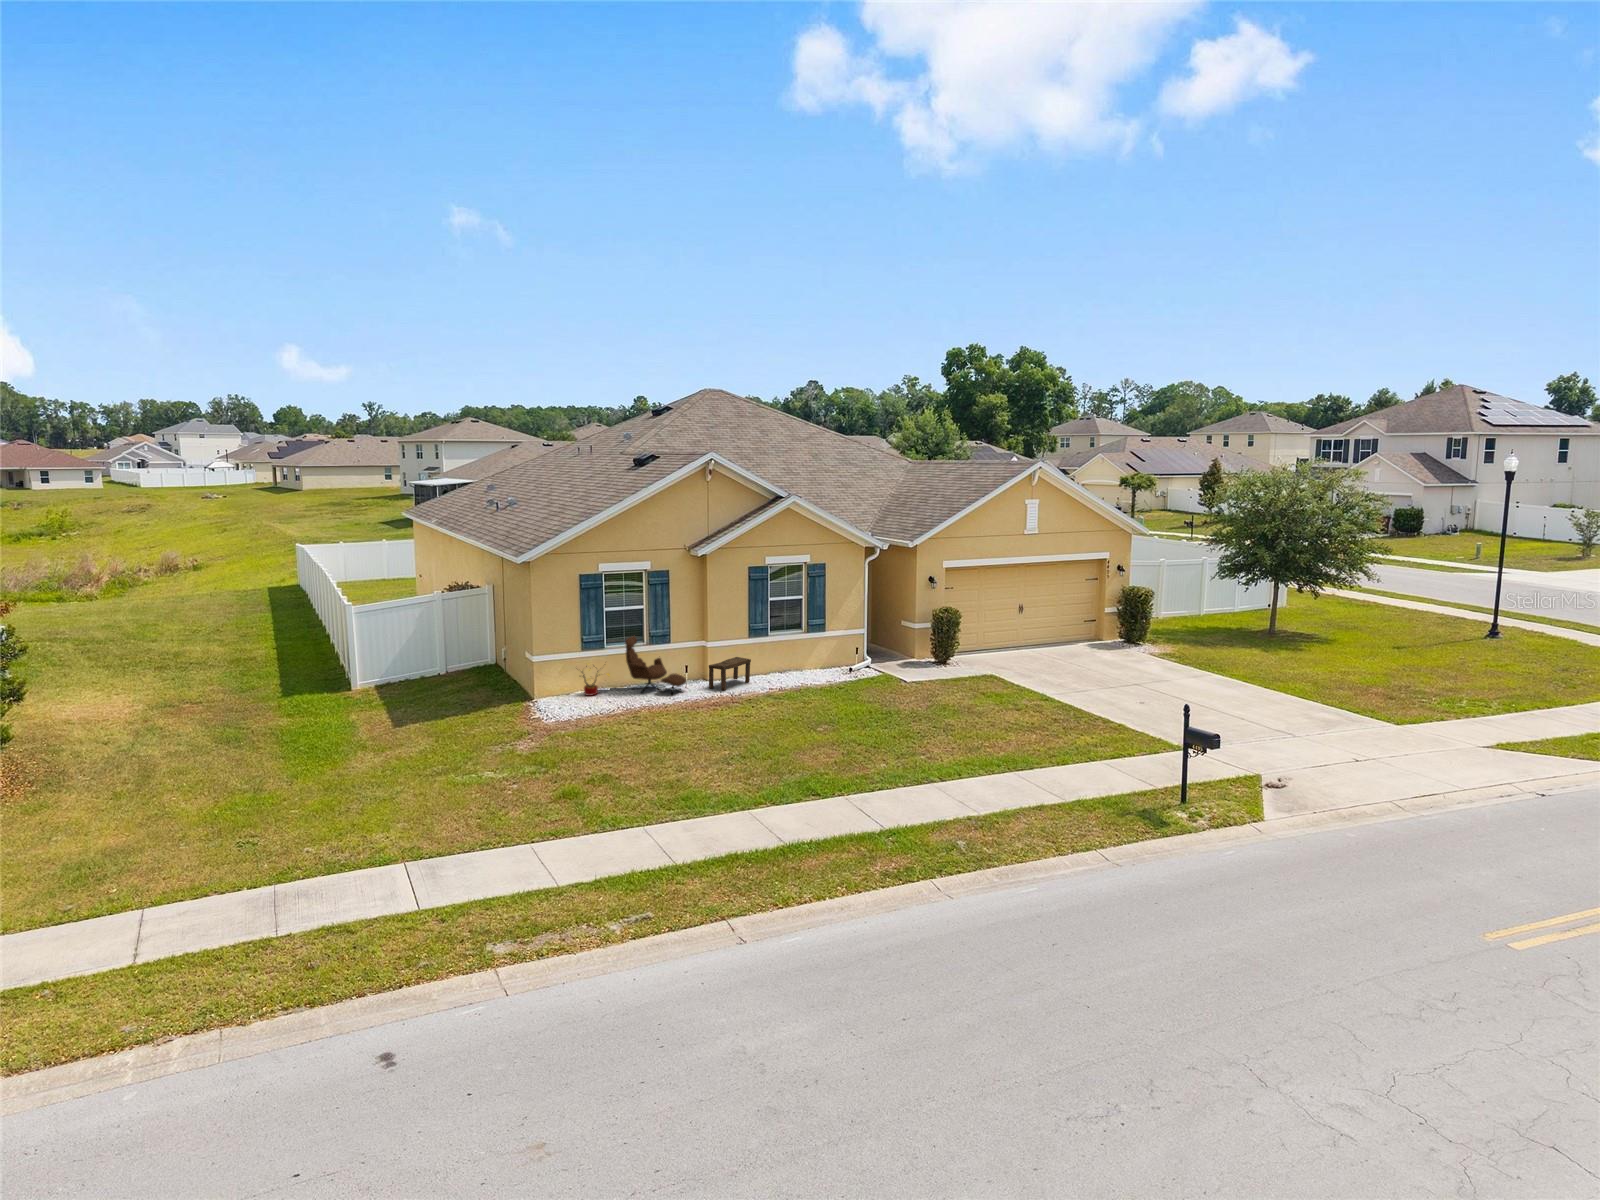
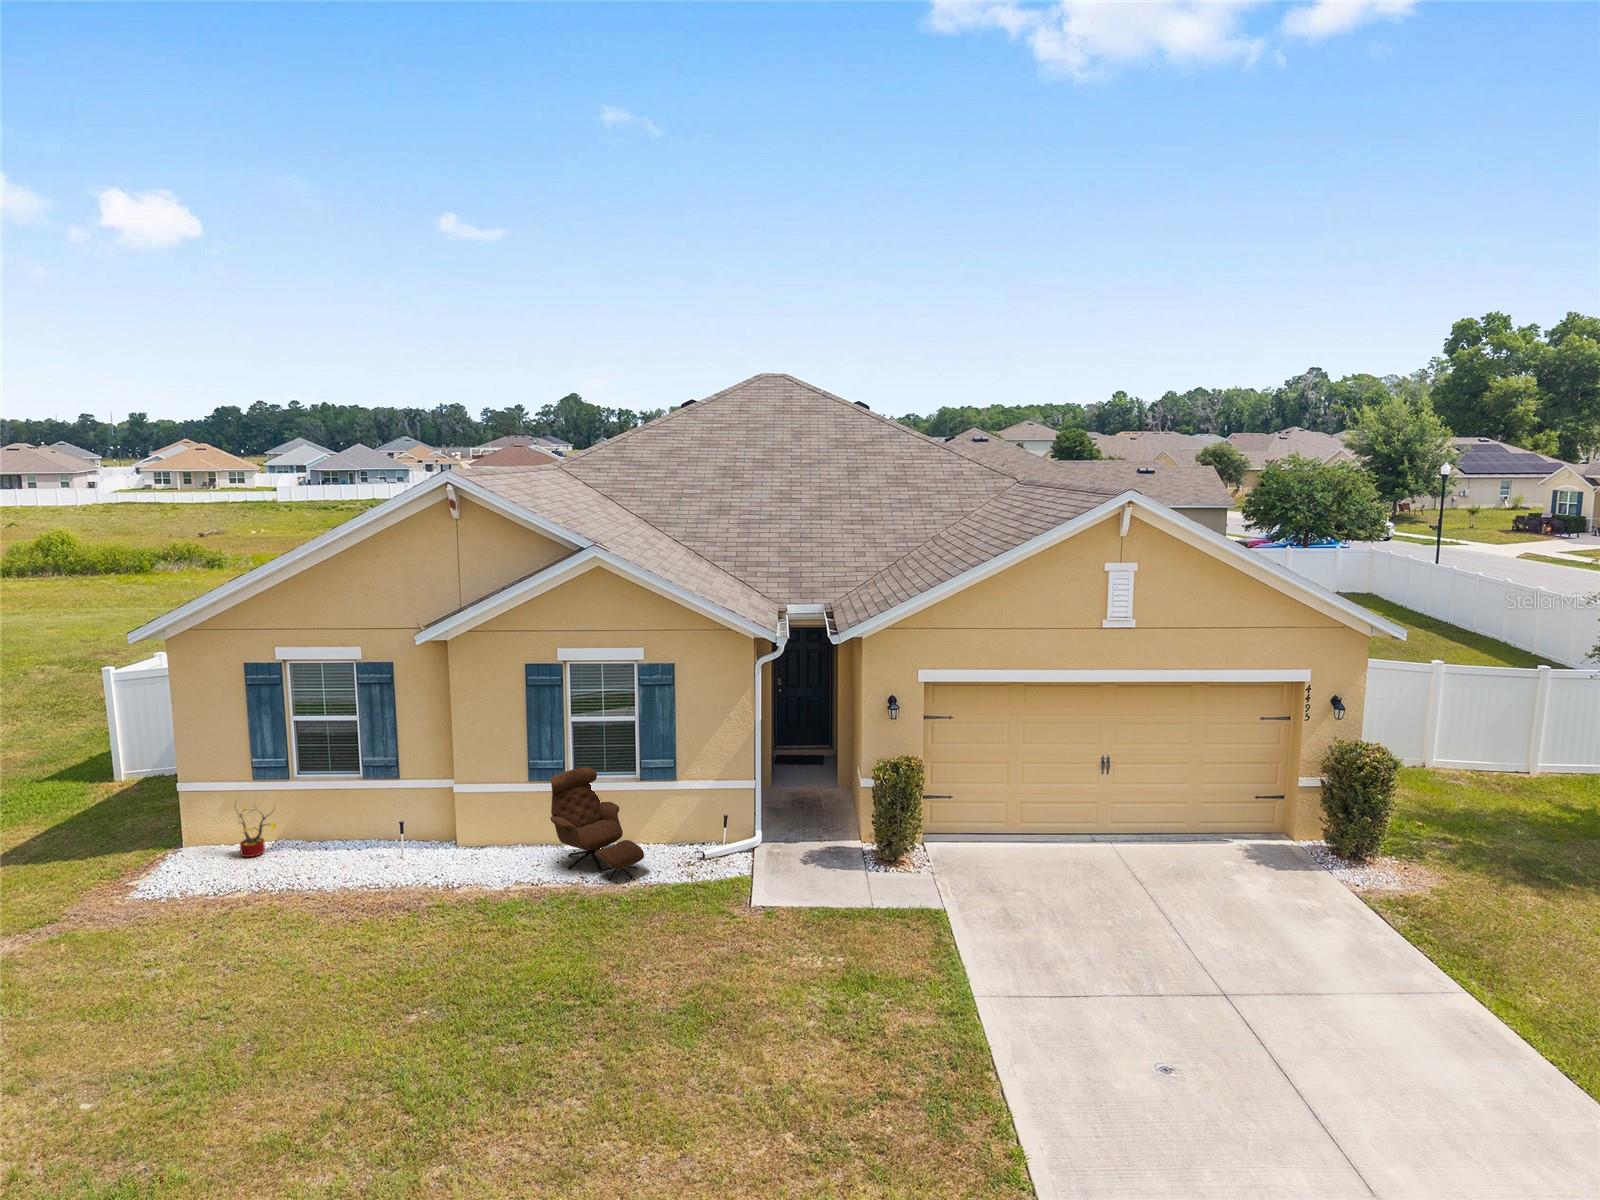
lounge chair: present [625,635,686,693] -> present [550,767,644,881]
bench: present [709,657,751,690] -> none [430,814,512,877]

